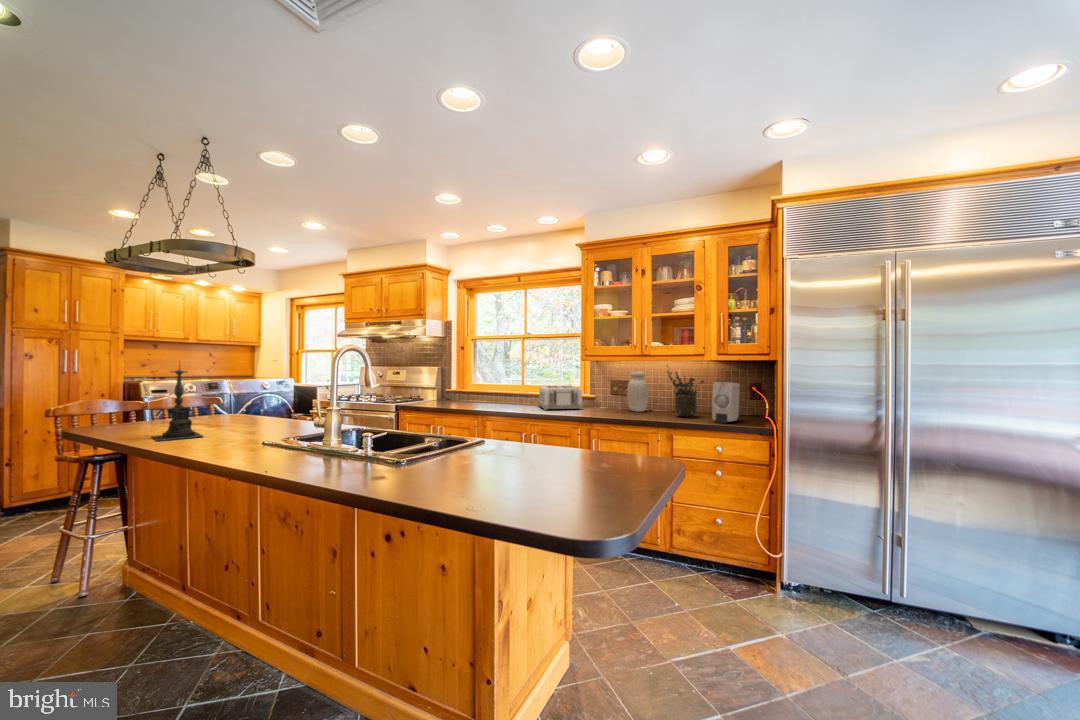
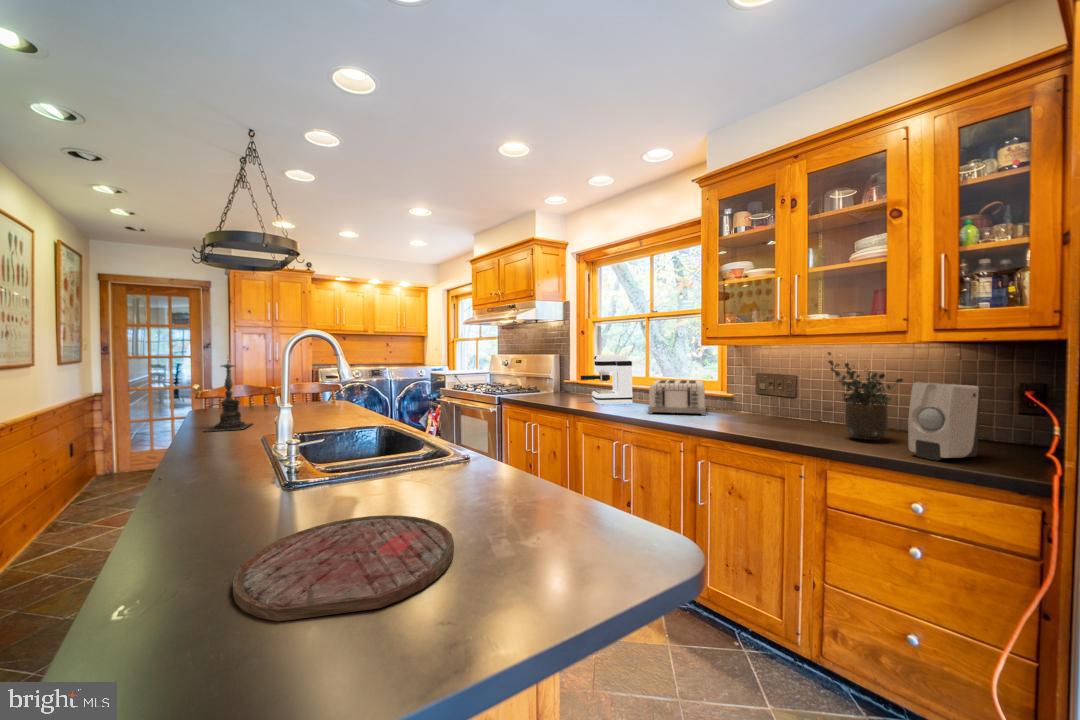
coffee maker: none [479,367,522,407] -> present [581,355,632,405]
jar: present [627,371,648,412] -> none [773,361,807,424]
cutting board: none [483,462,601,500] -> present [233,515,454,621]

